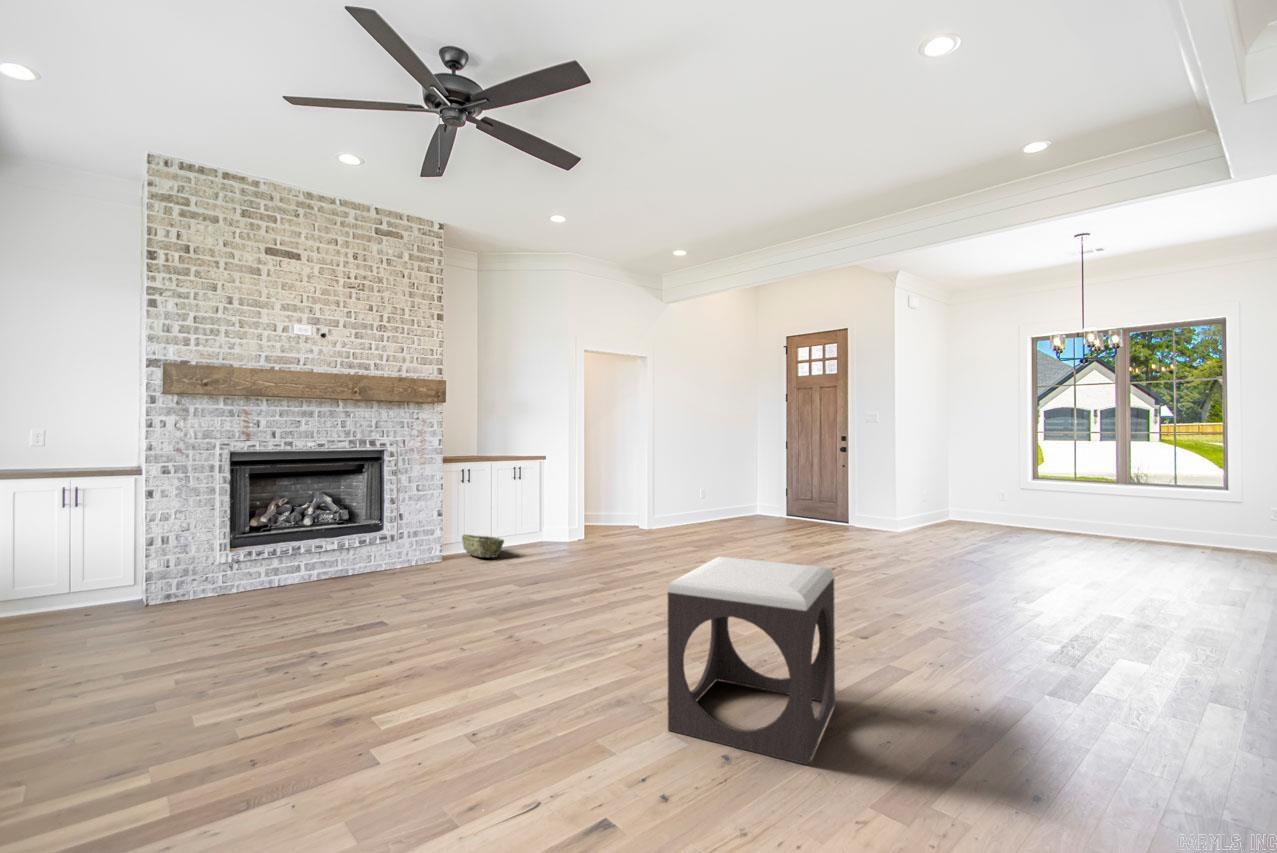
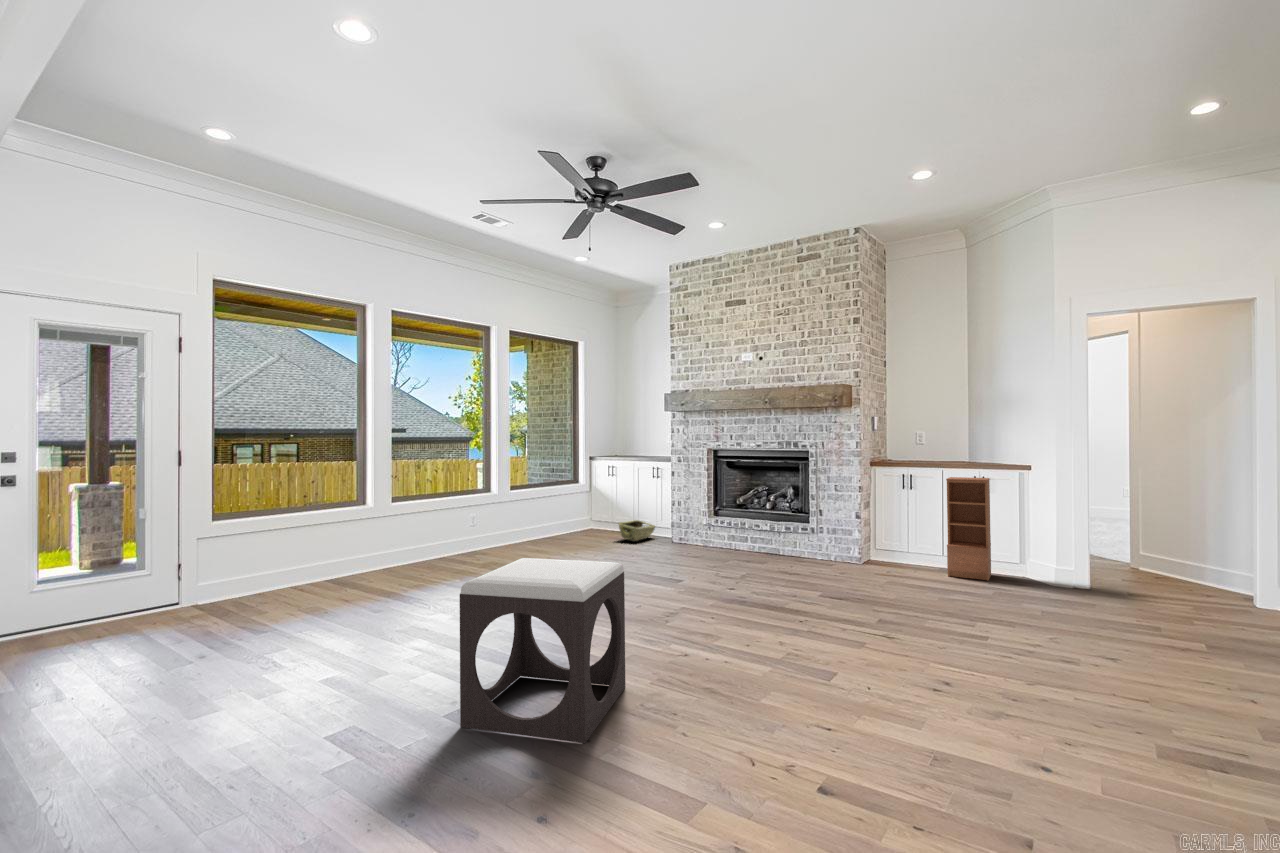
bookcase: none [504,468,544,552] -> present [946,477,991,581]
woven basket: present [462,535,504,558] -> present [619,520,655,541]

